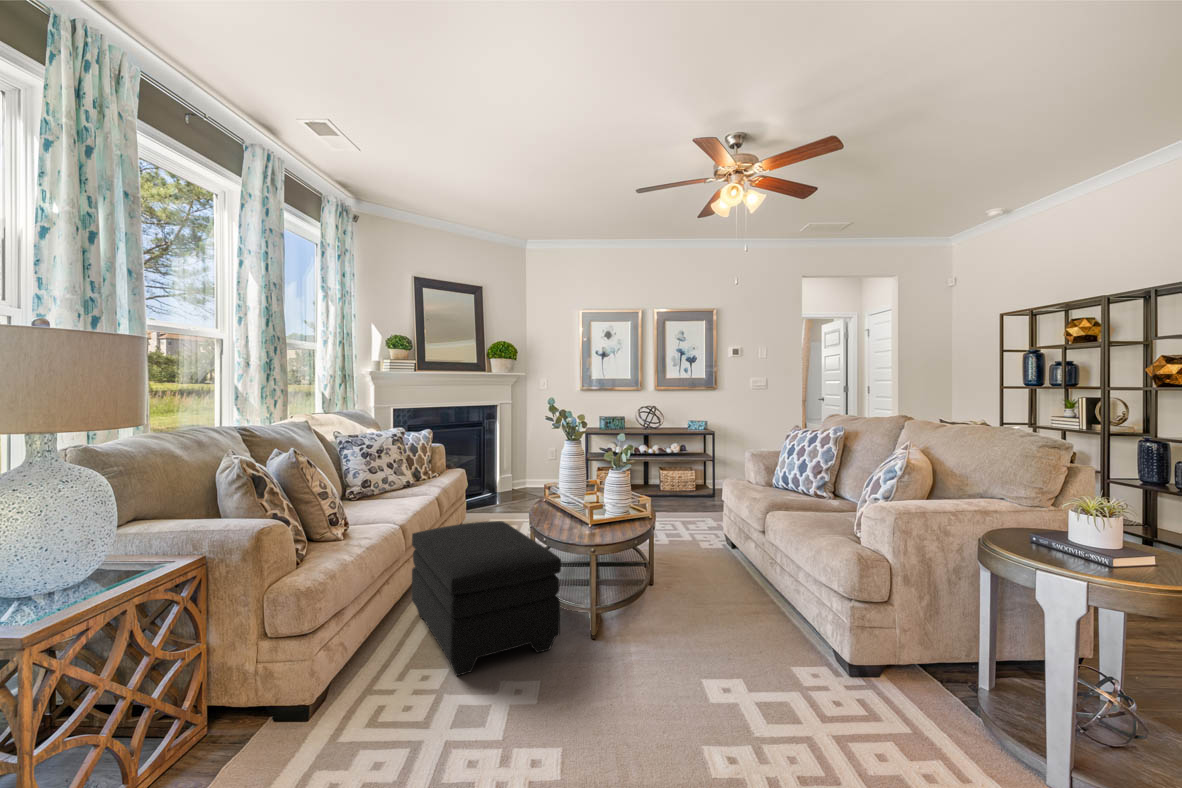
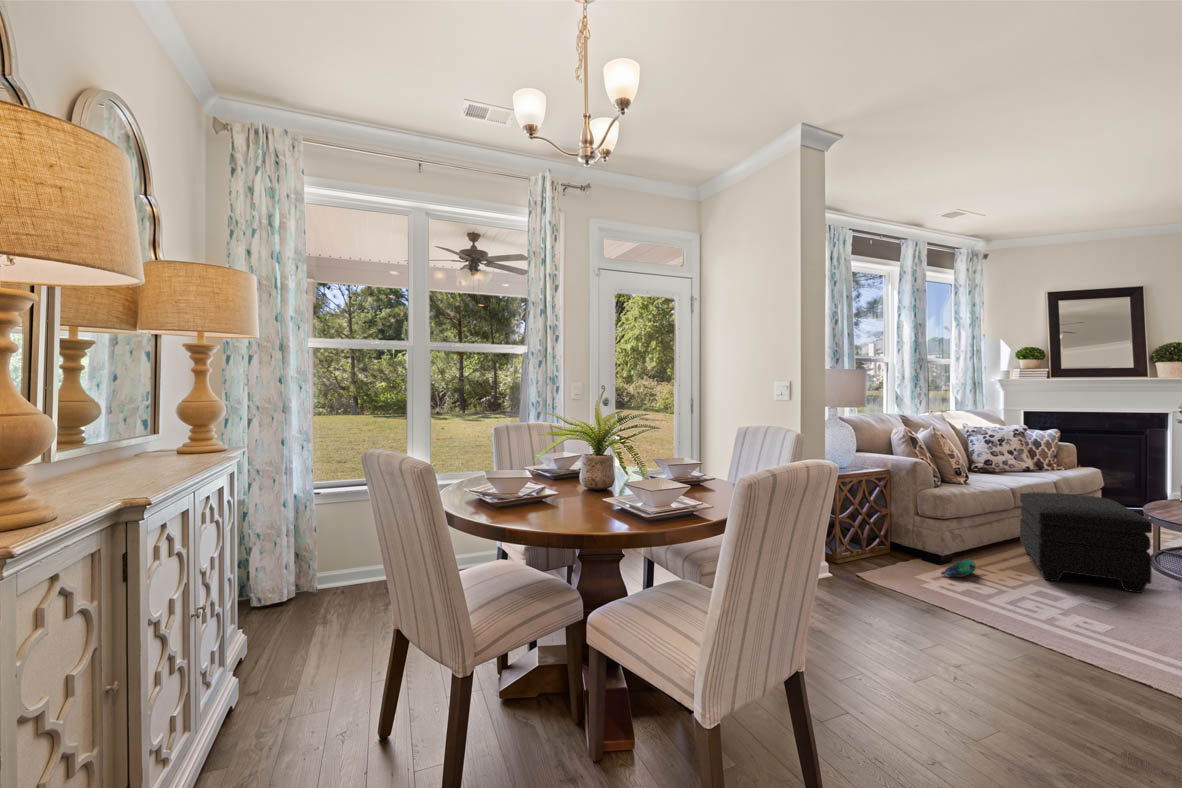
plush toy: none [307,693,368,759] -> present [941,559,976,577]

